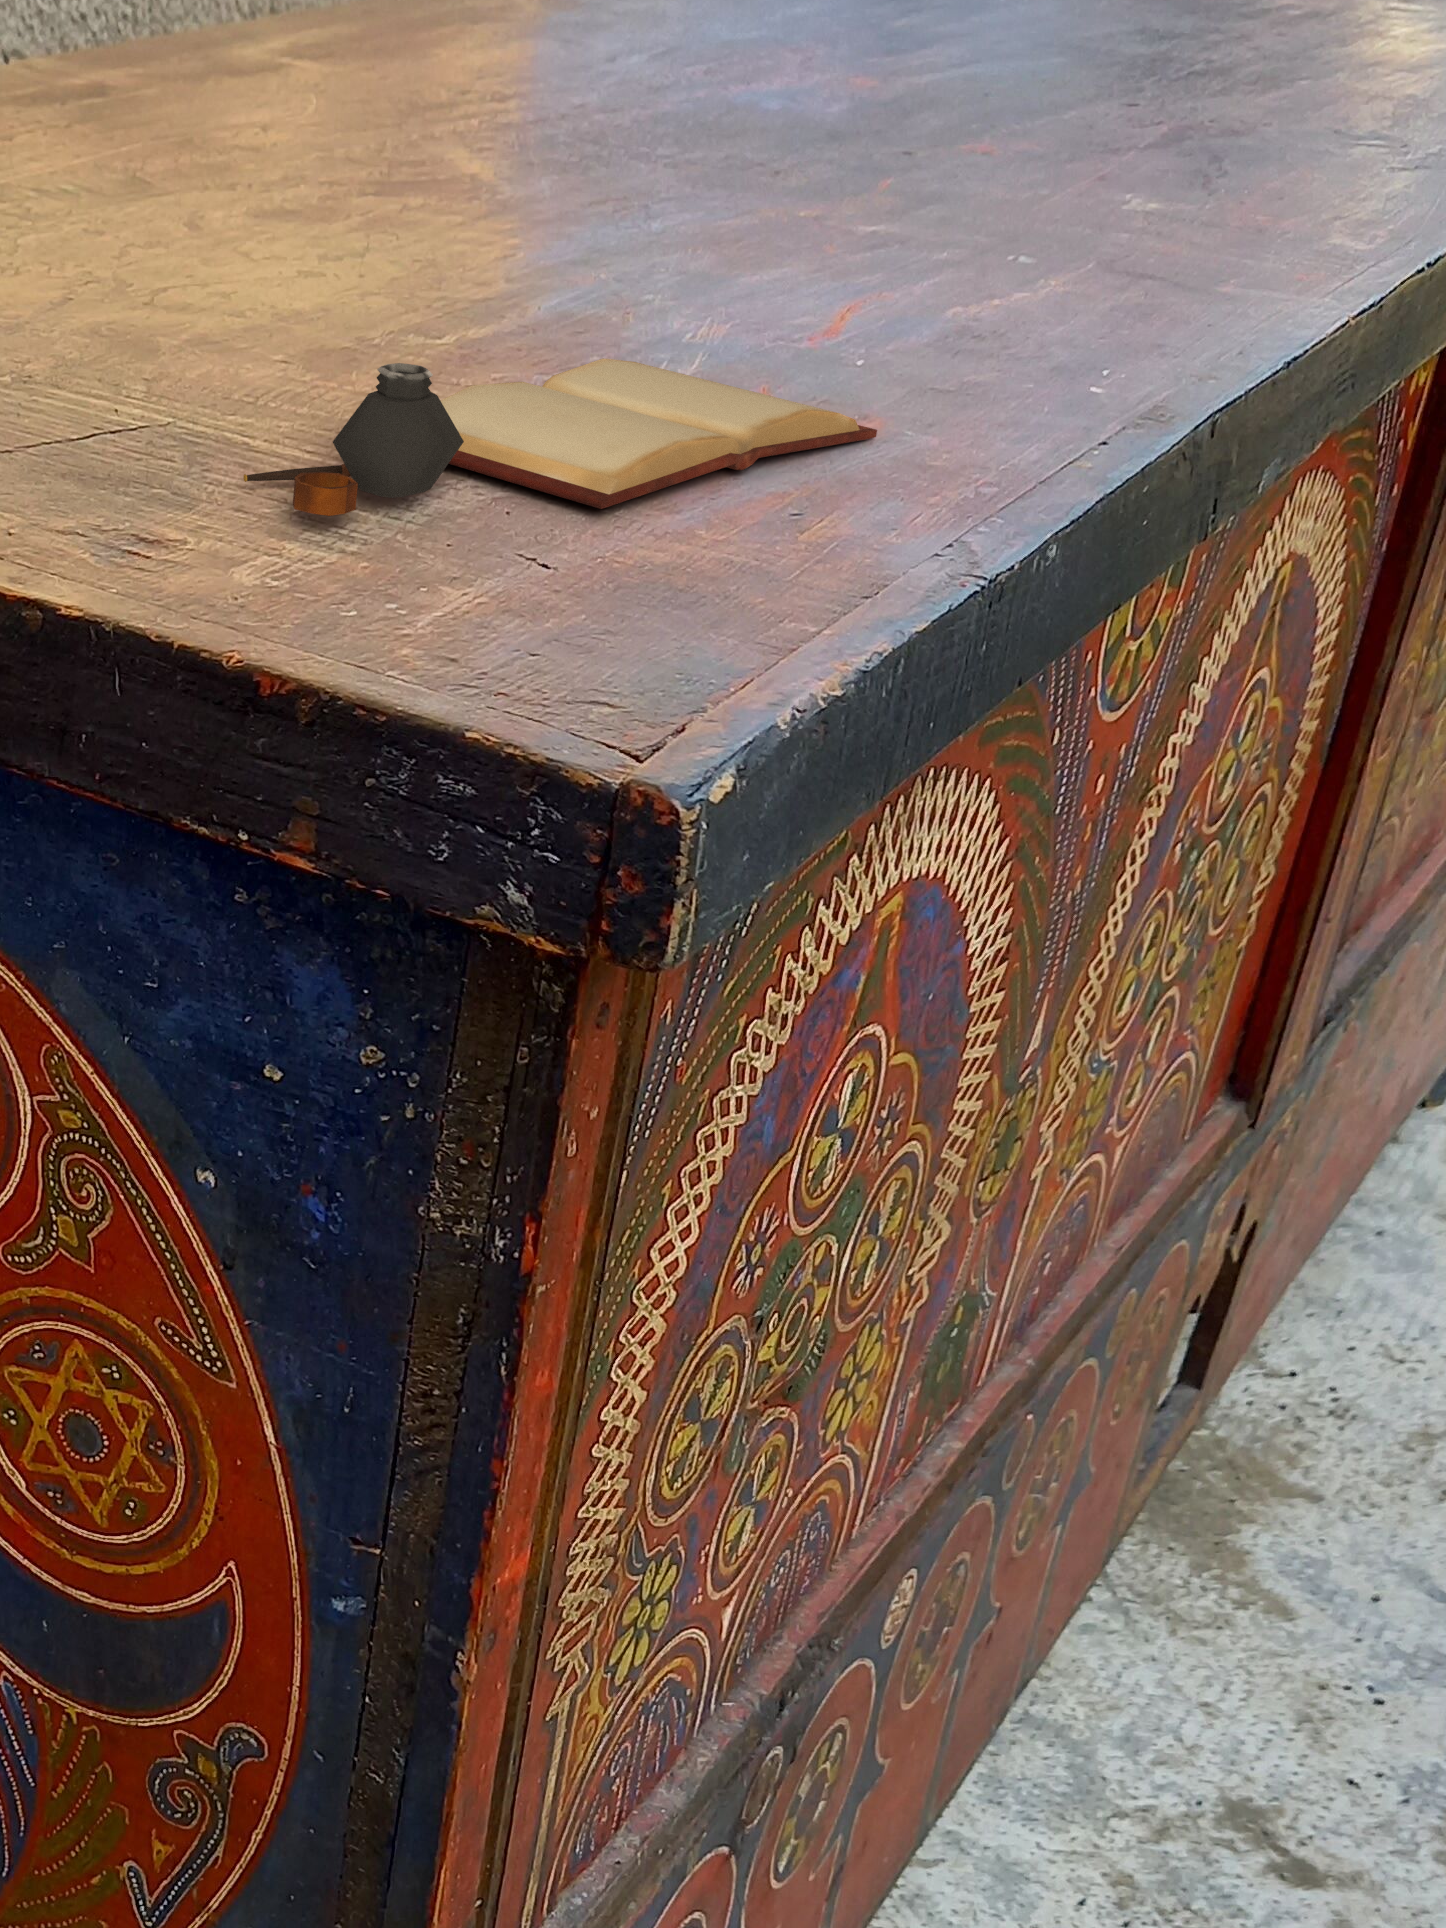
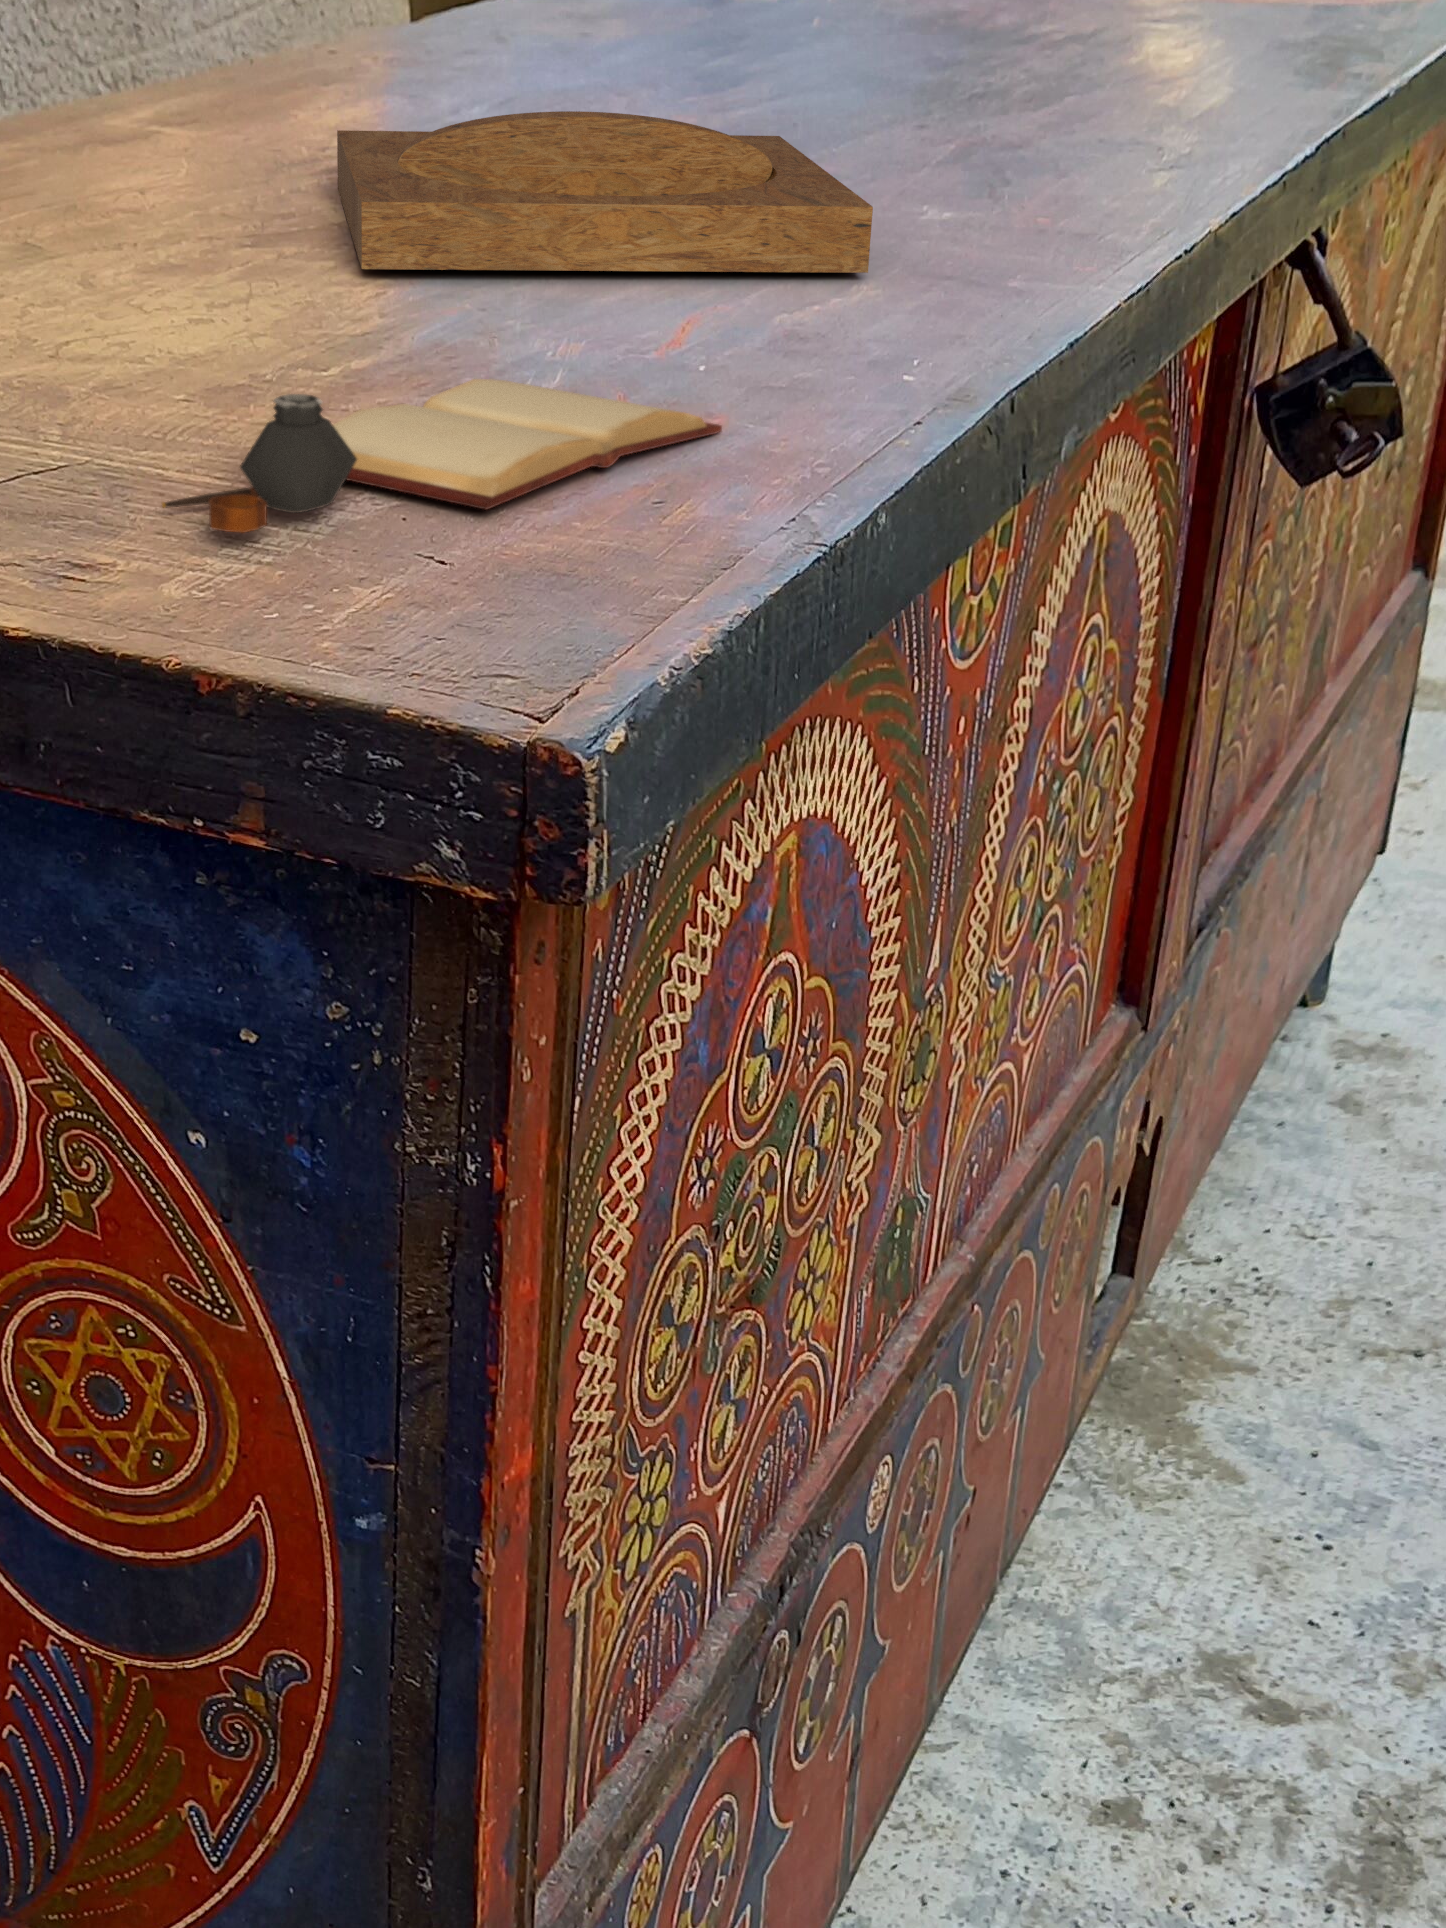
tray: none [474,65,1074,265] -> present [337,111,873,273]

